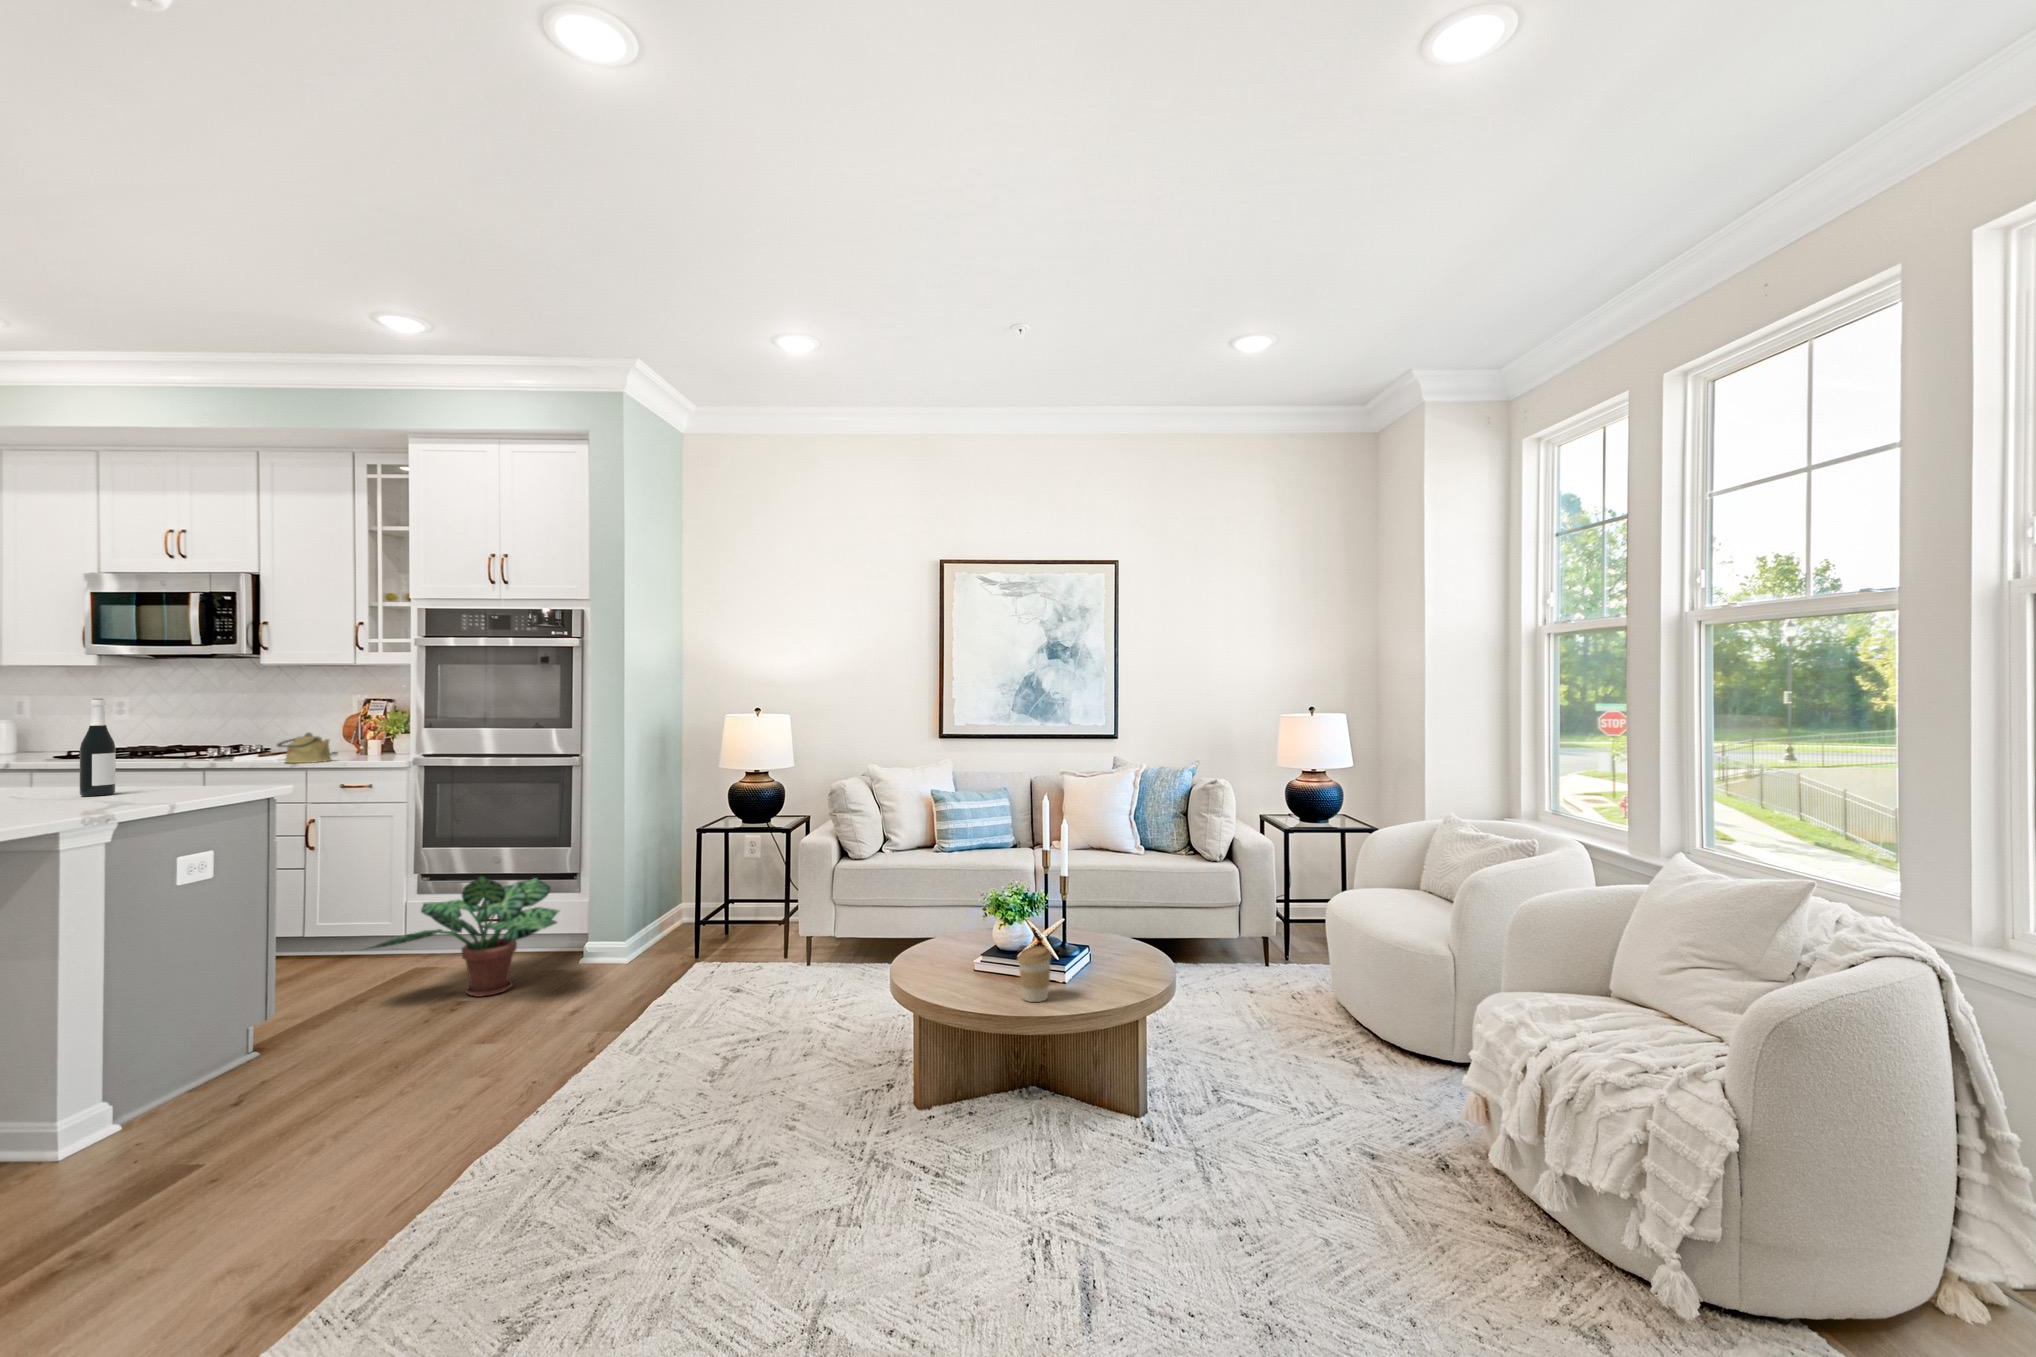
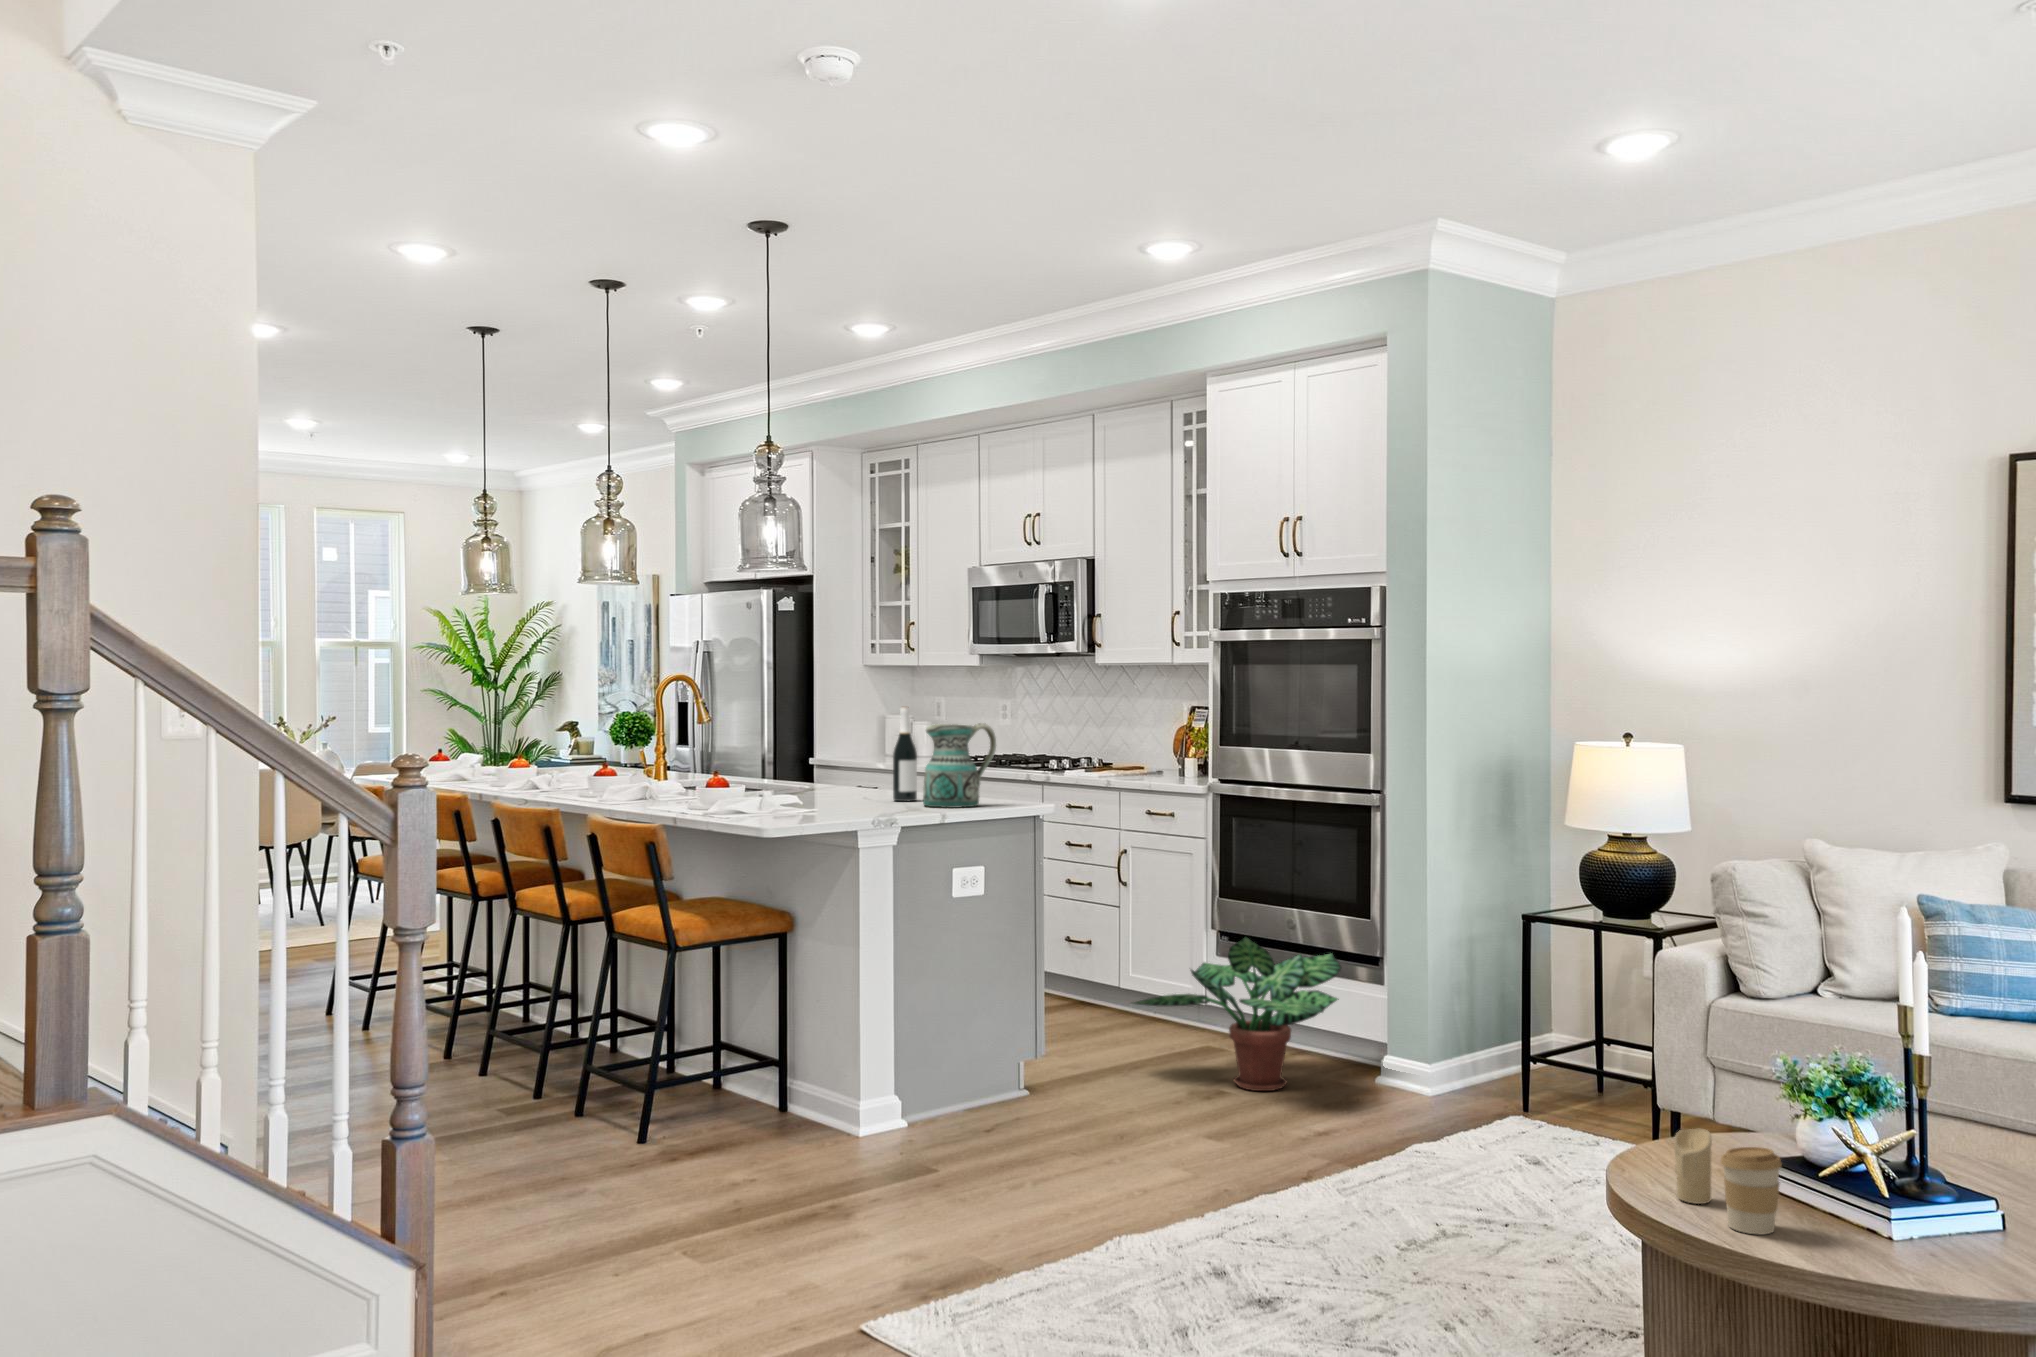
ceramic pitcher: none [141,712,235,798] -> present [923,723,996,808]
kettle: present [277,733,331,763] -> none [1100,745,1151,781]
candle: none [975,944,997,992] -> present [1674,1129,1712,1204]

